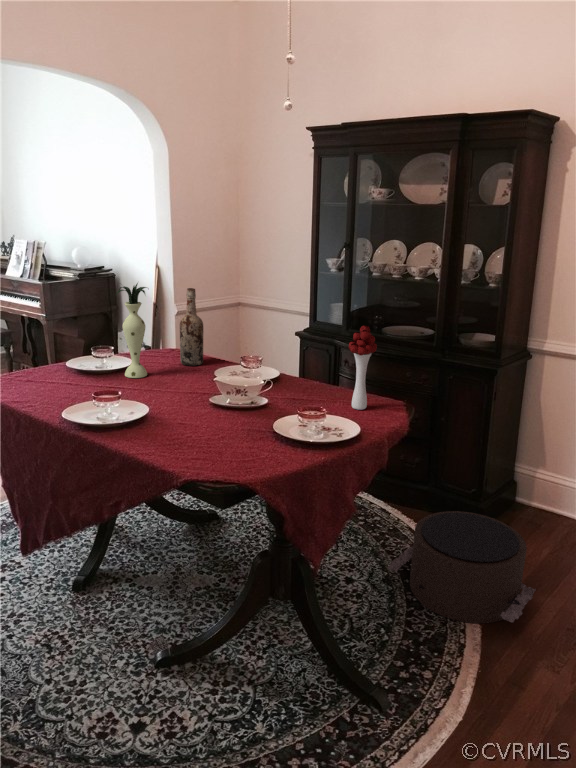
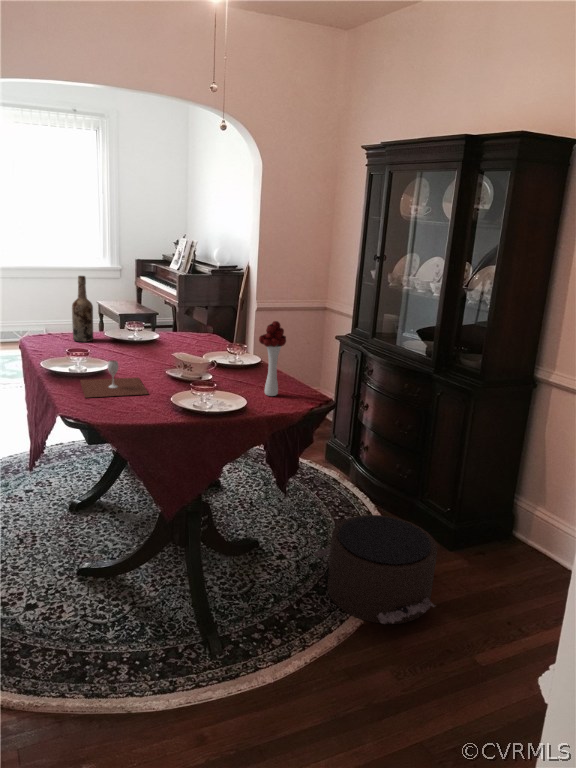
vase: present [116,283,147,378] -> none [120,272,155,350]
wine bottle: present [180,288,203,366] -> present [72,276,93,342]
wine glass: none [139,397,244,451] -> present [80,360,148,398]

